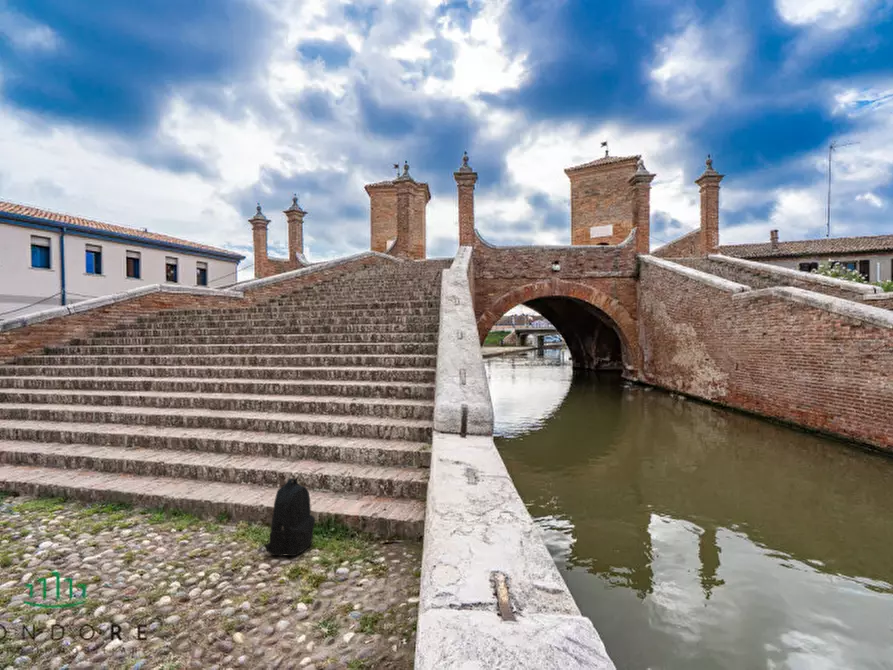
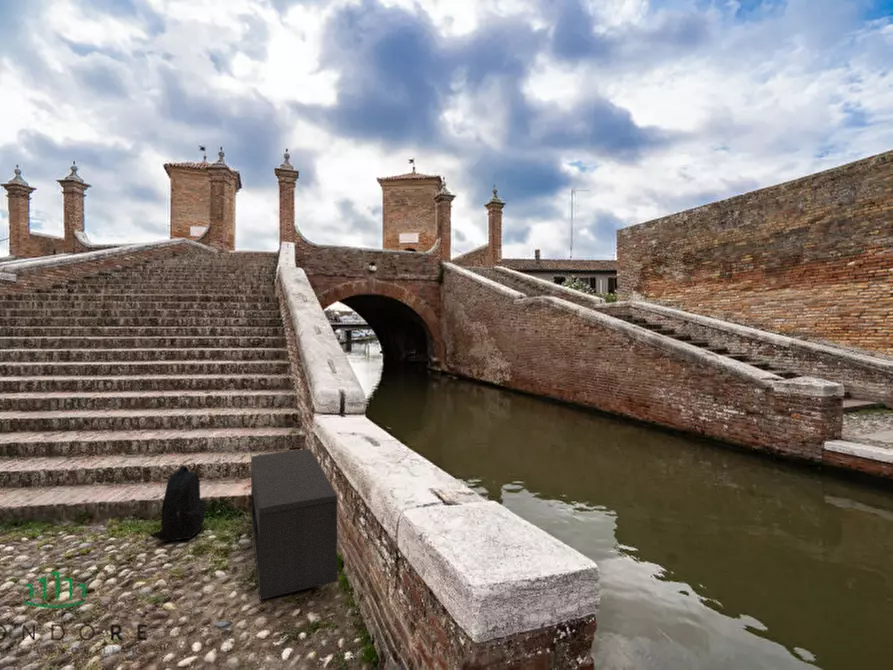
bench: none [326,473,422,648] -> present [251,449,338,600]

